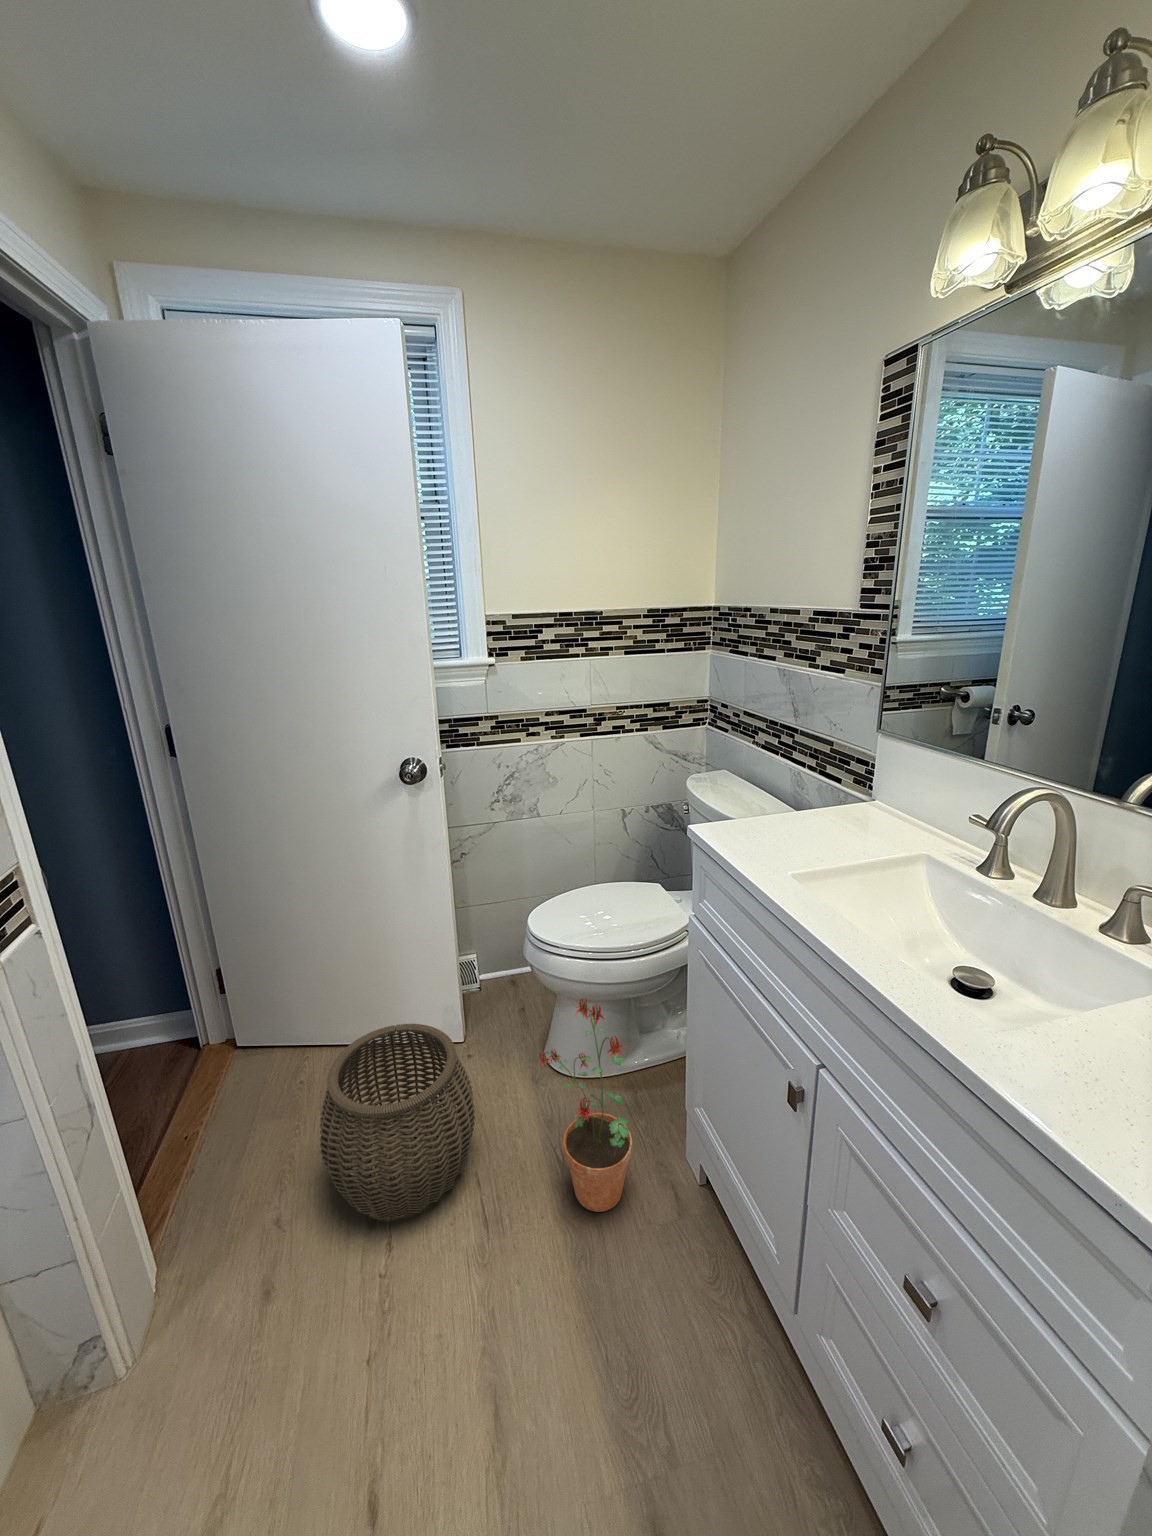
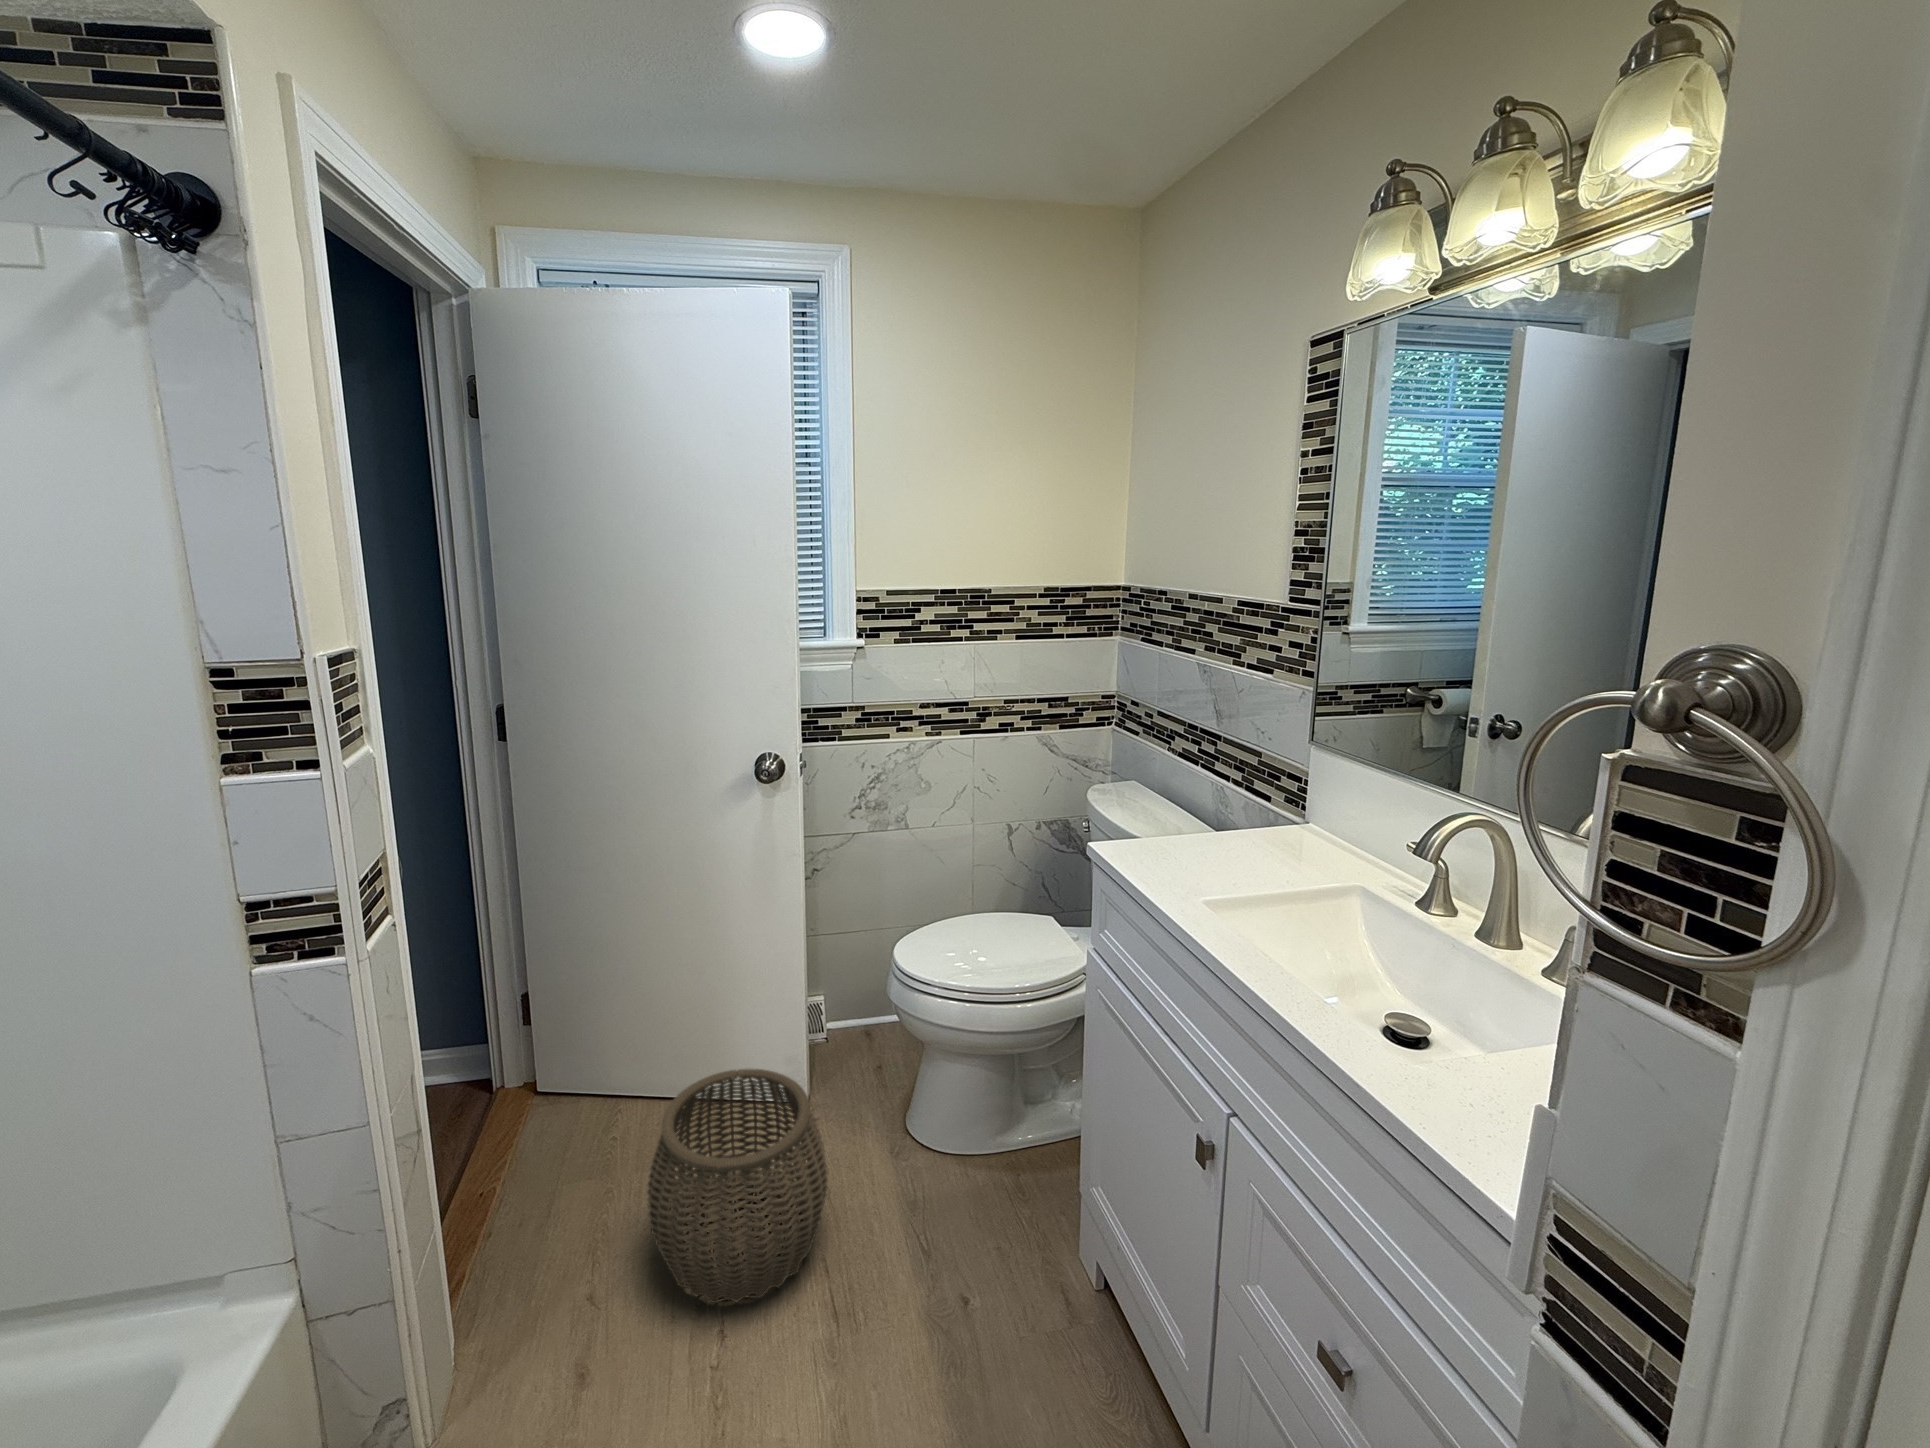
potted plant: present [539,998,632,1212] -> none [905,1042,1022,1311]

